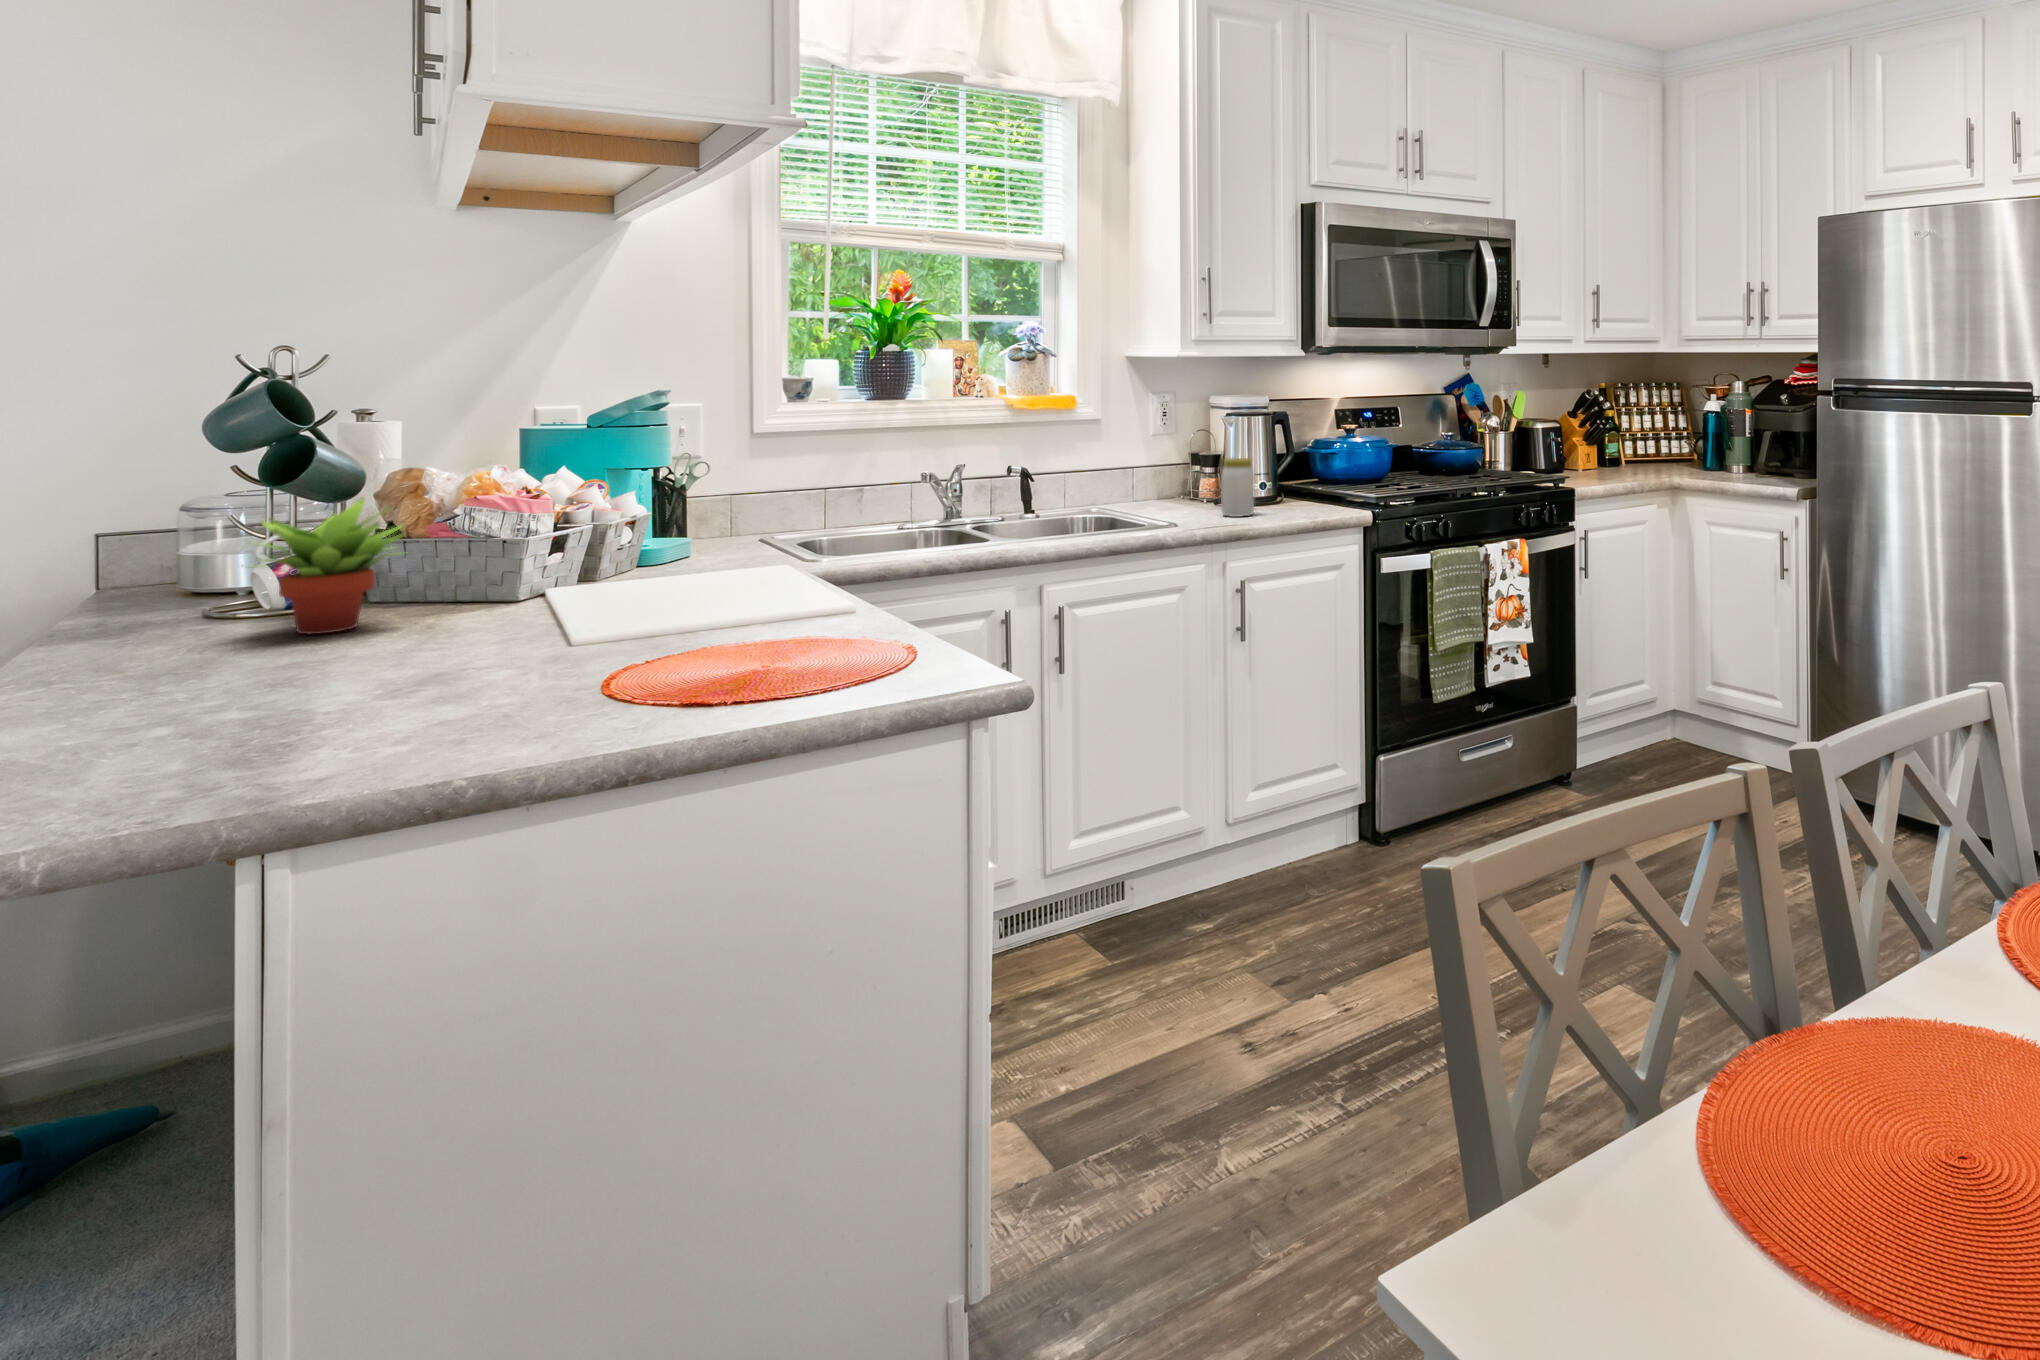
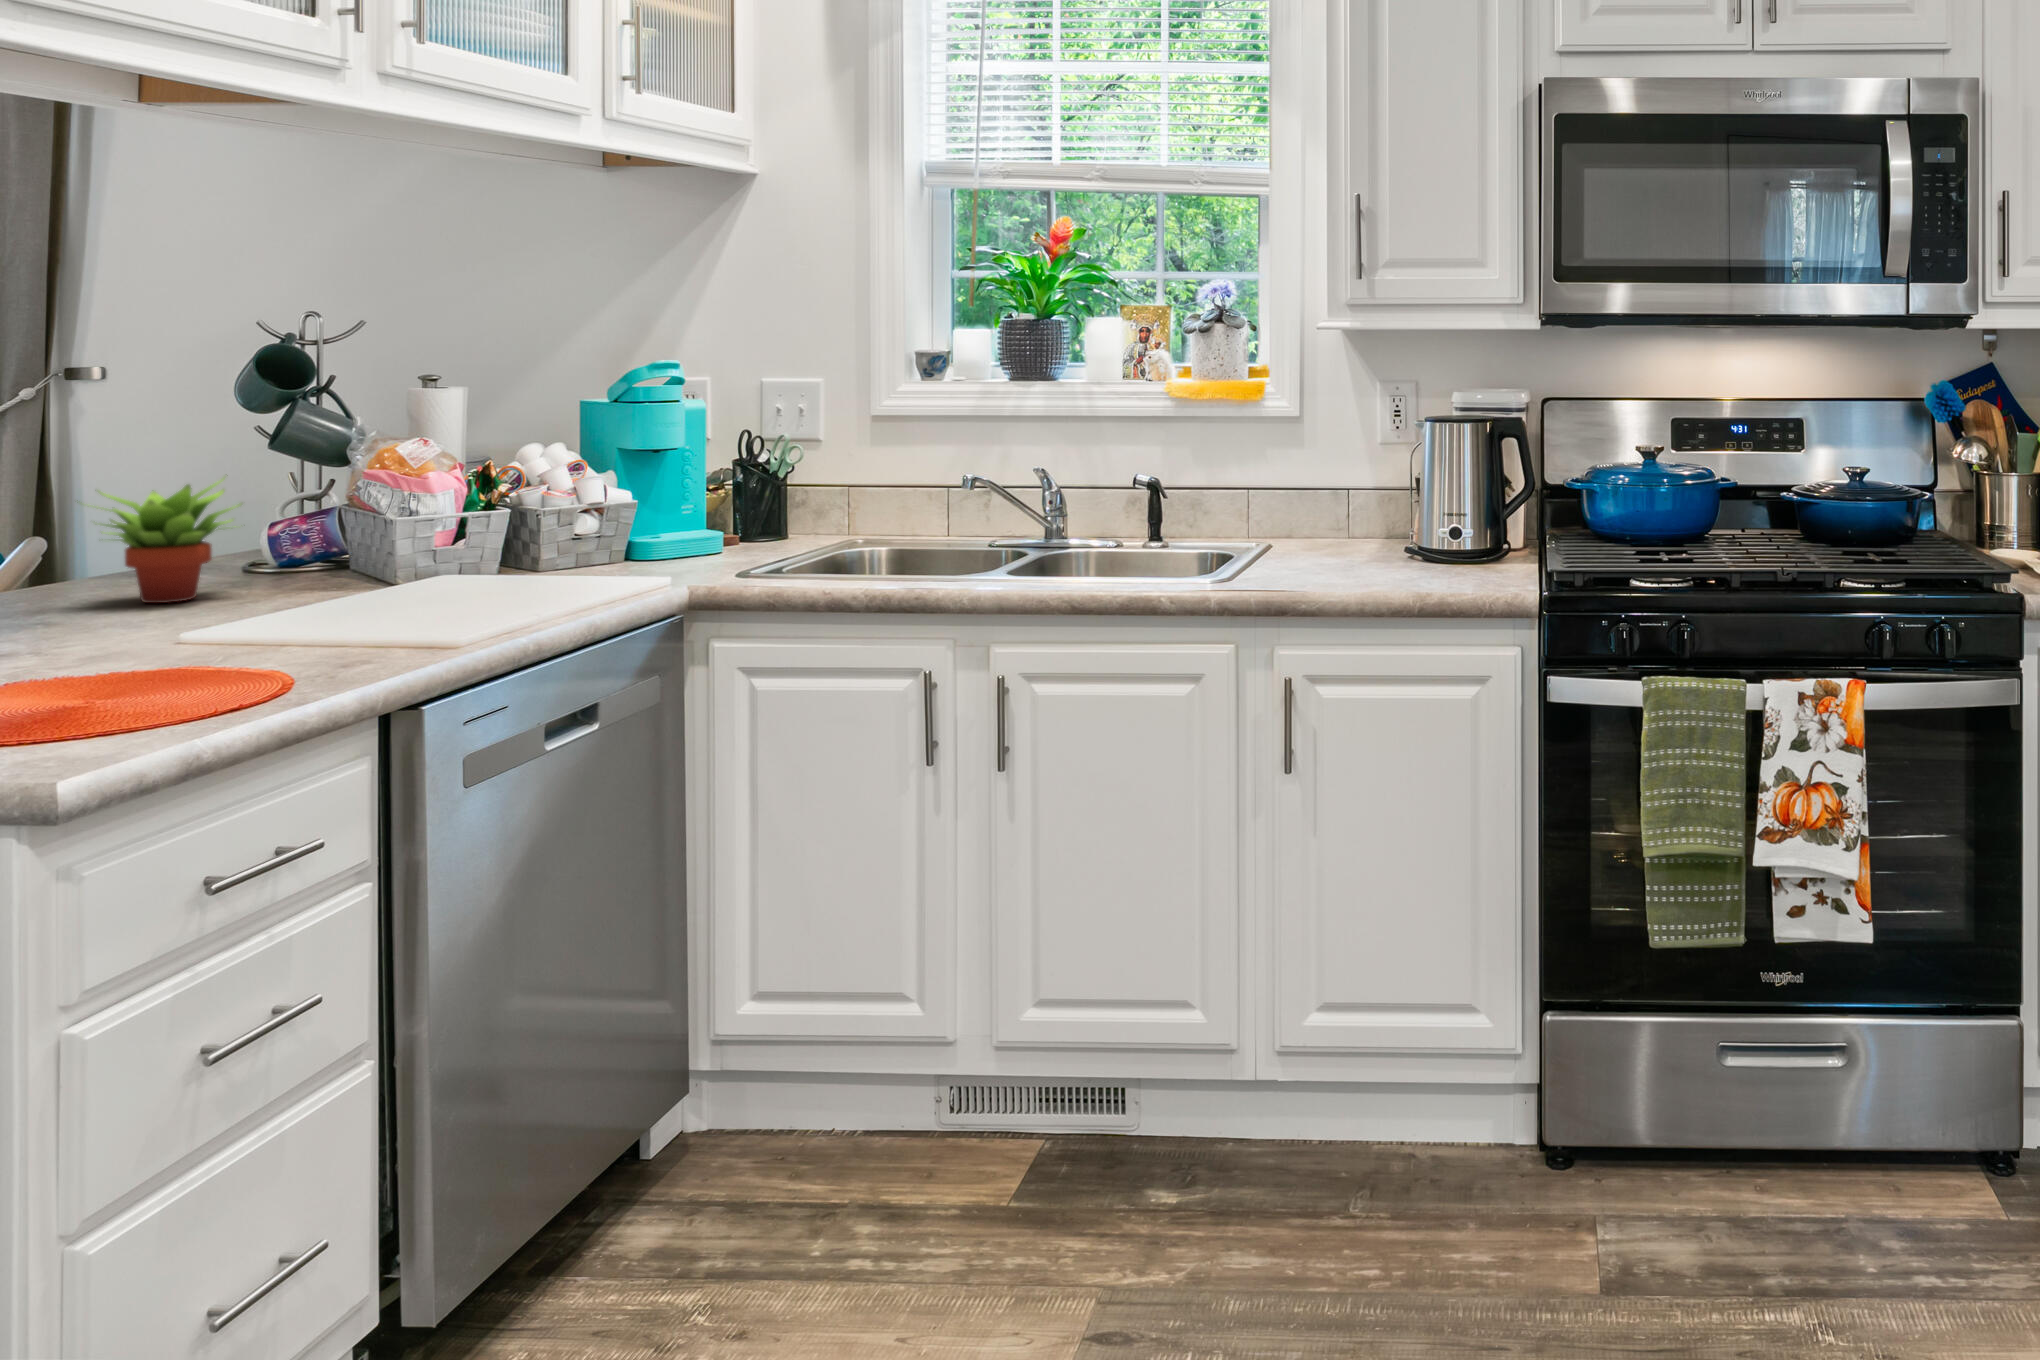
jar: present [1221,458,1254,517] -> none [1343,491,1393,582]

